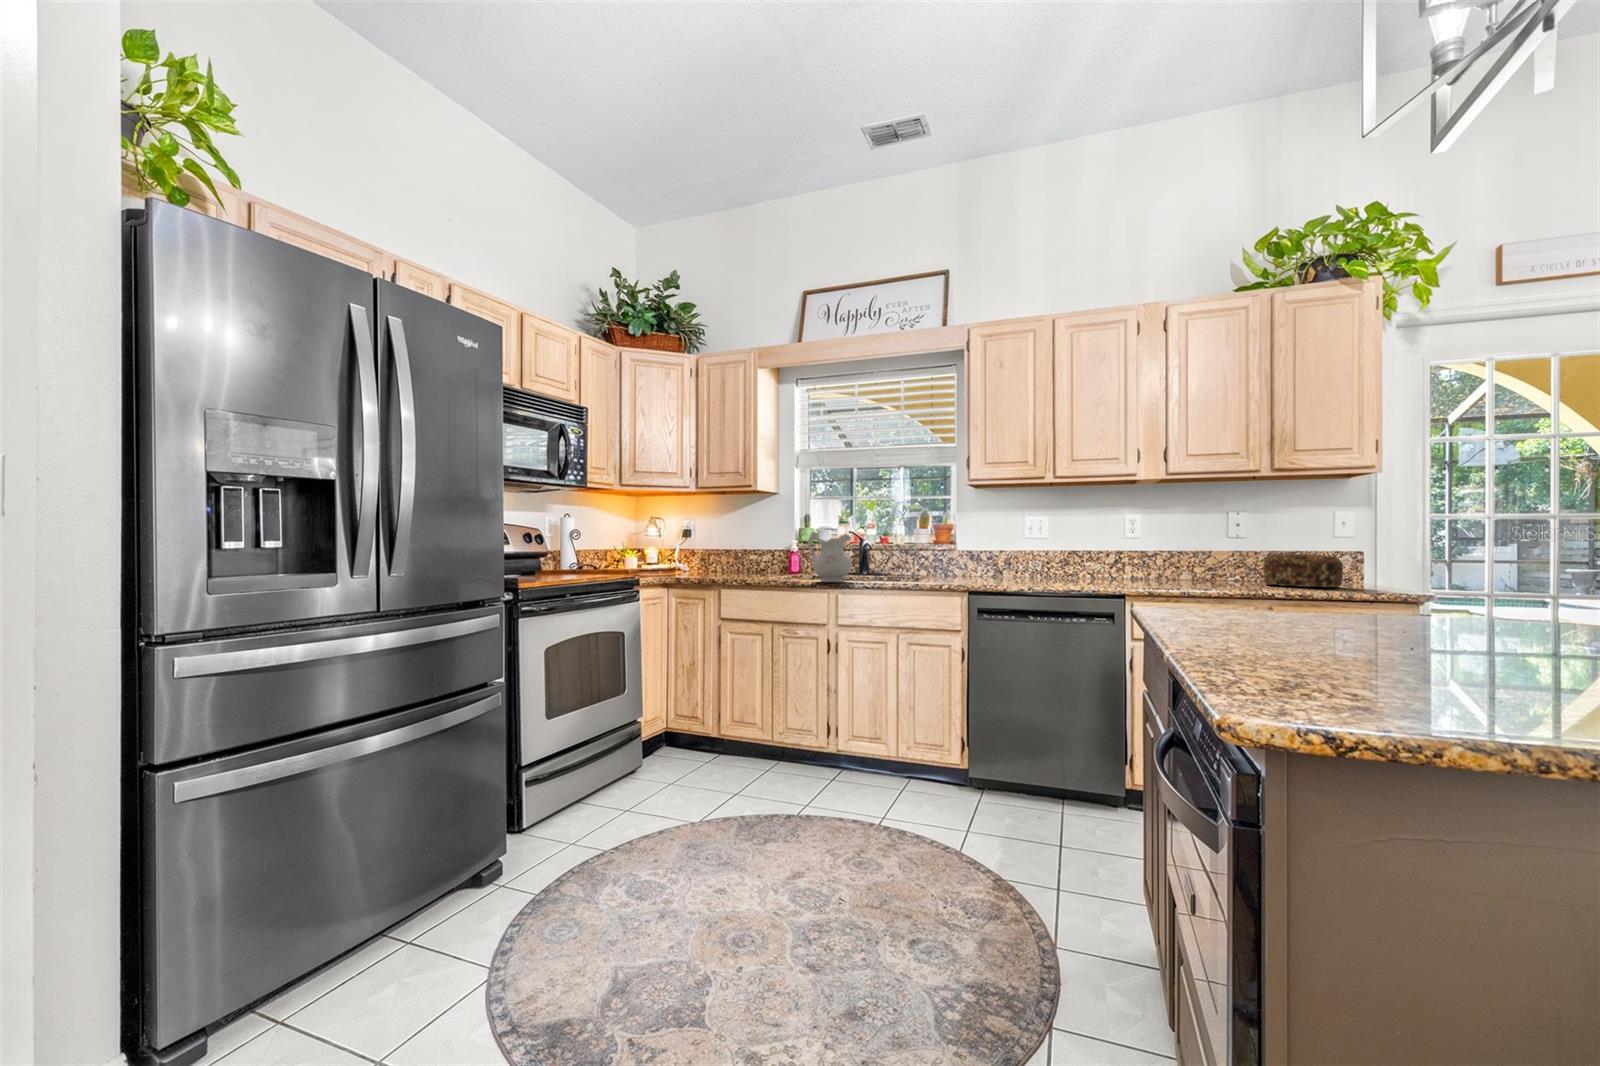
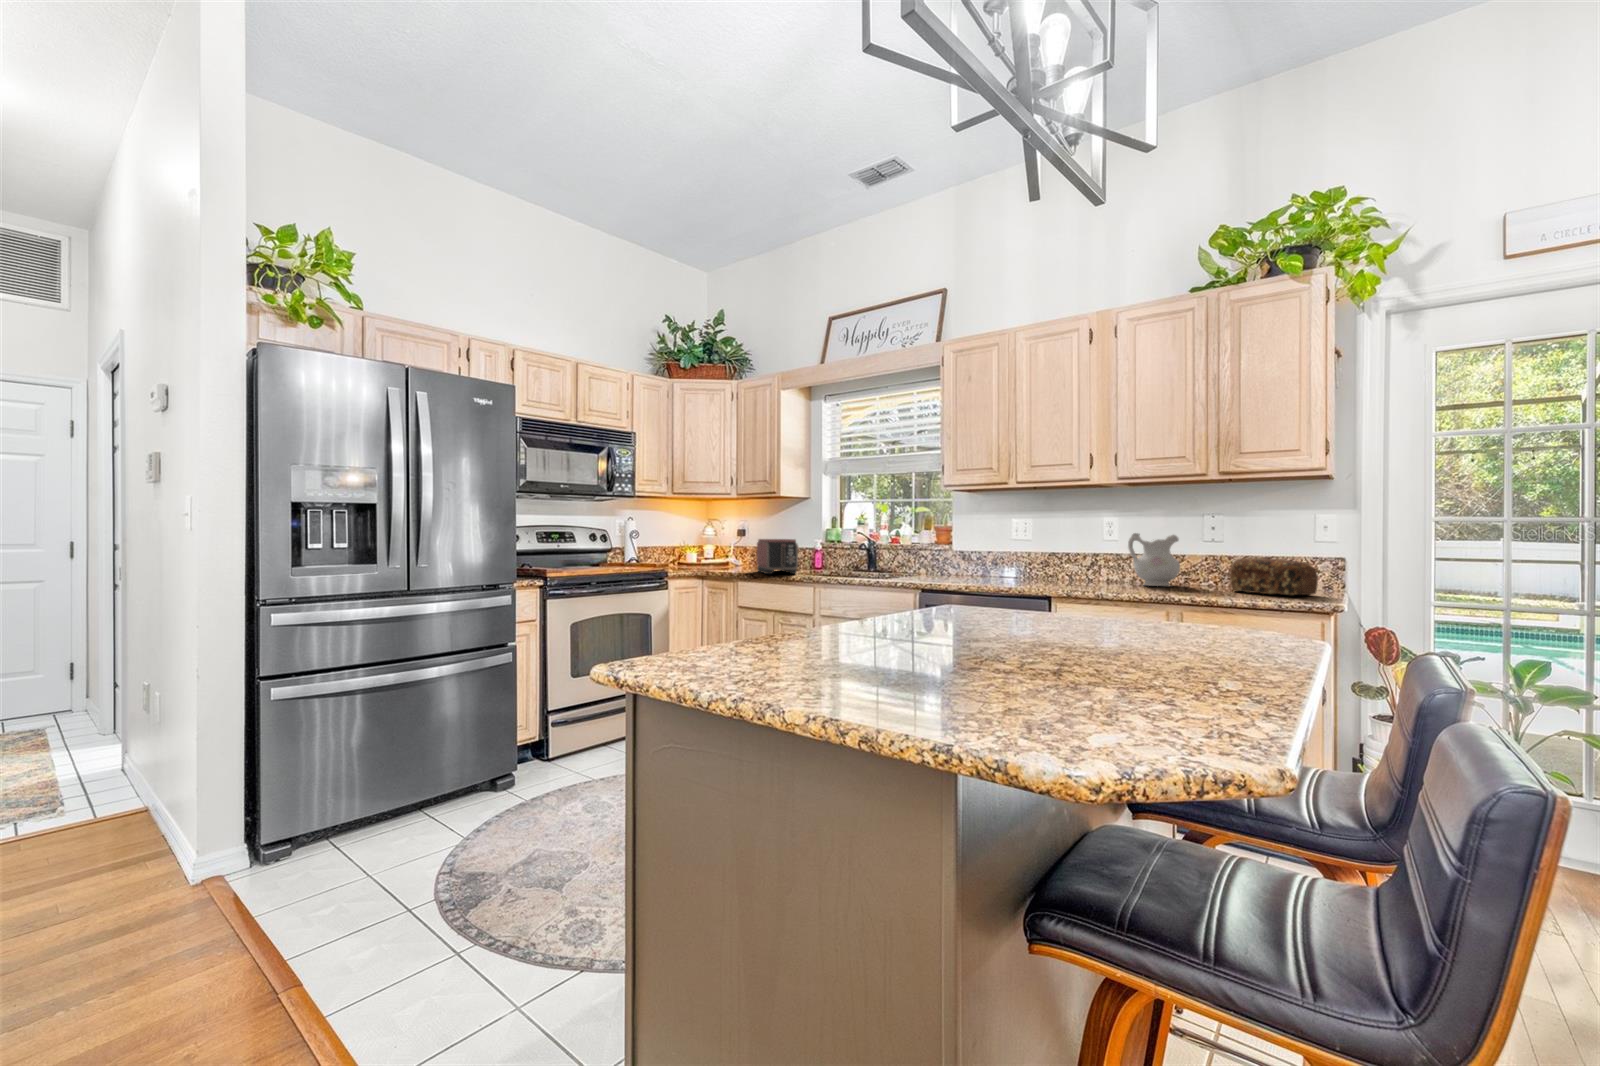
ceramic pitcher: present [808,533,852,582] -> present [1128,533,1180,586]
toaster: none [734,539,793,579] -> present [757,539,798,574]

